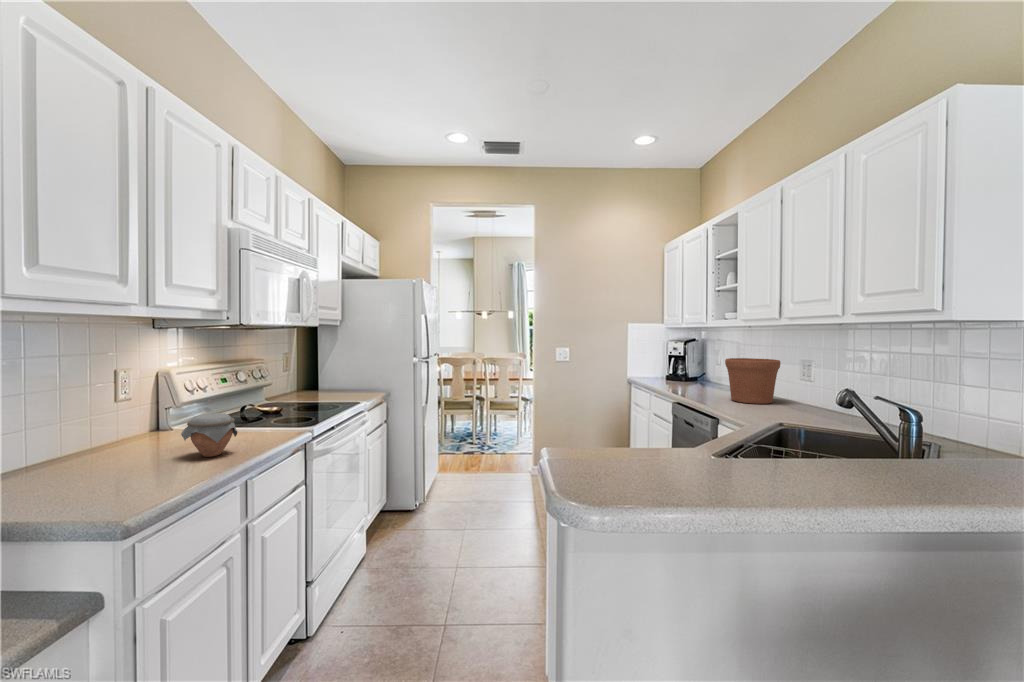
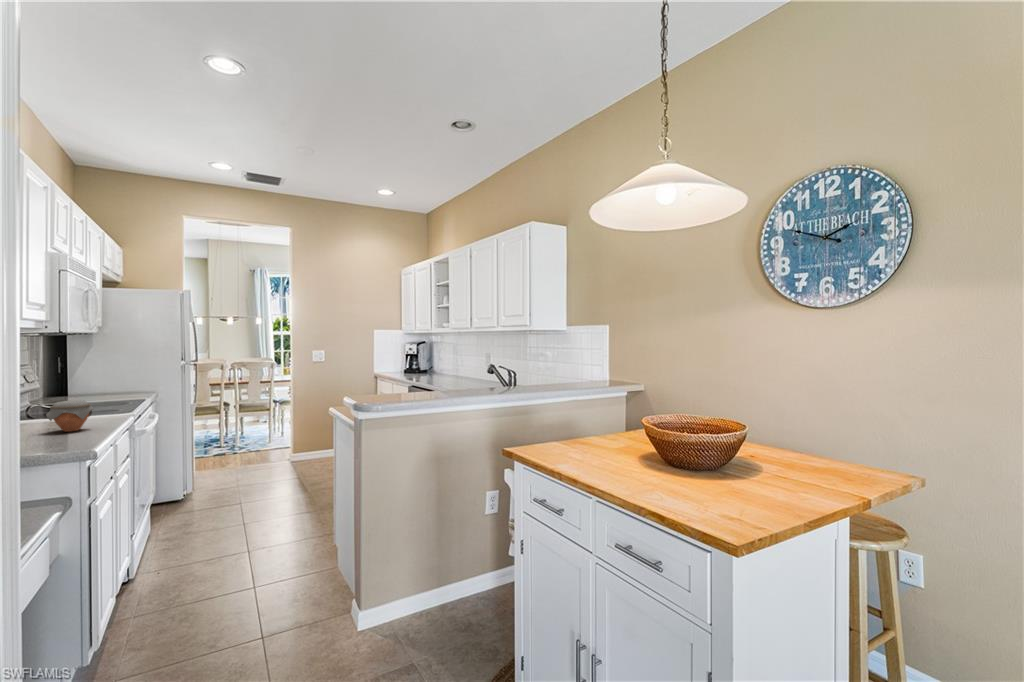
flower pot: present [725,358,781,404] -> none [441,353,471,381]

